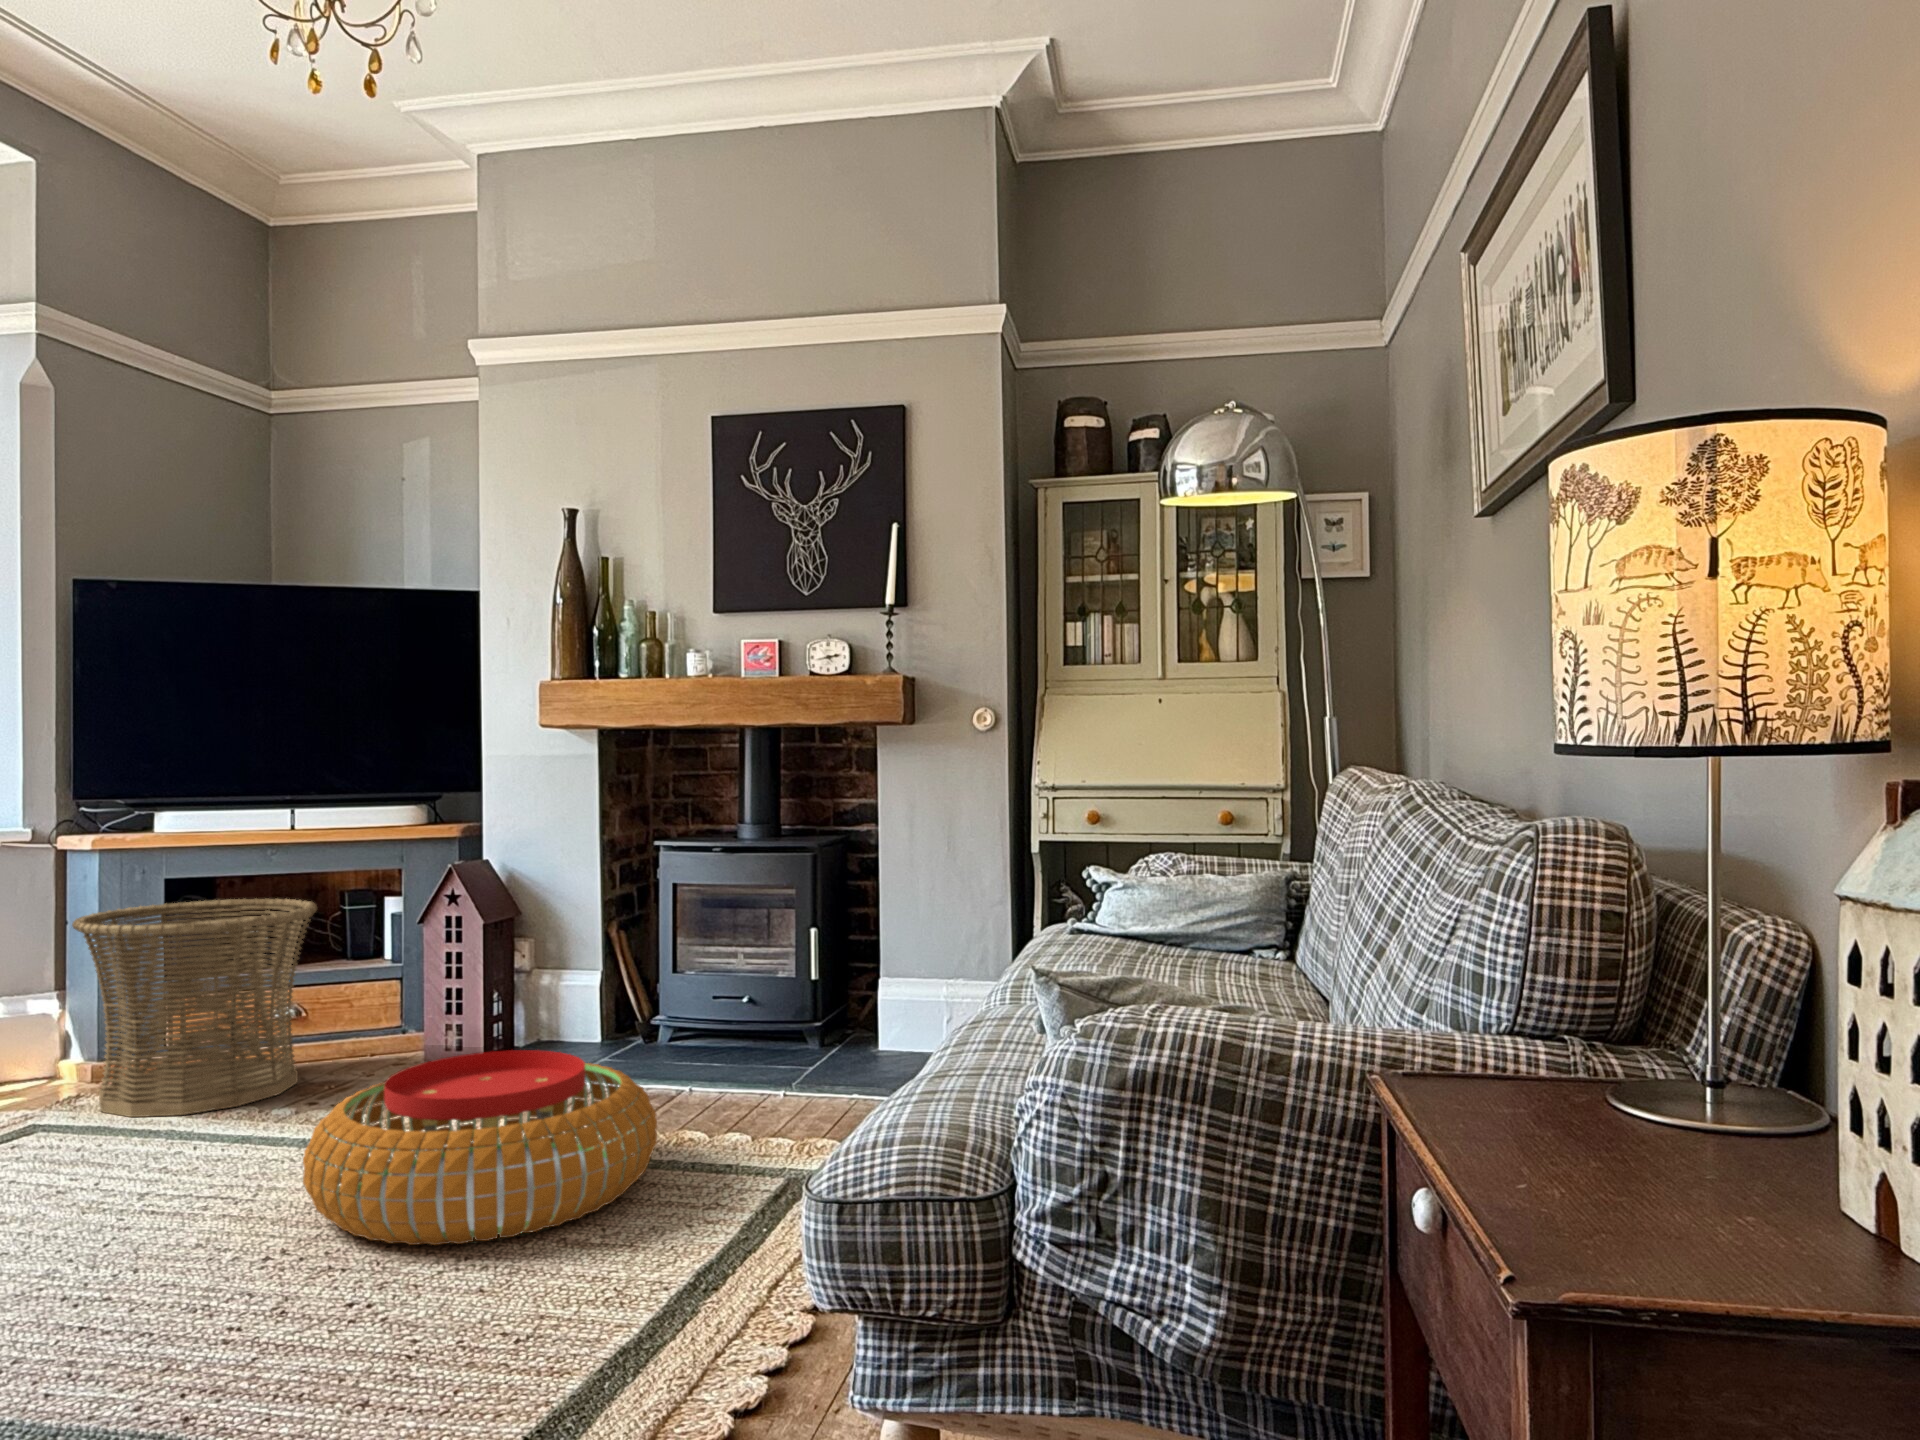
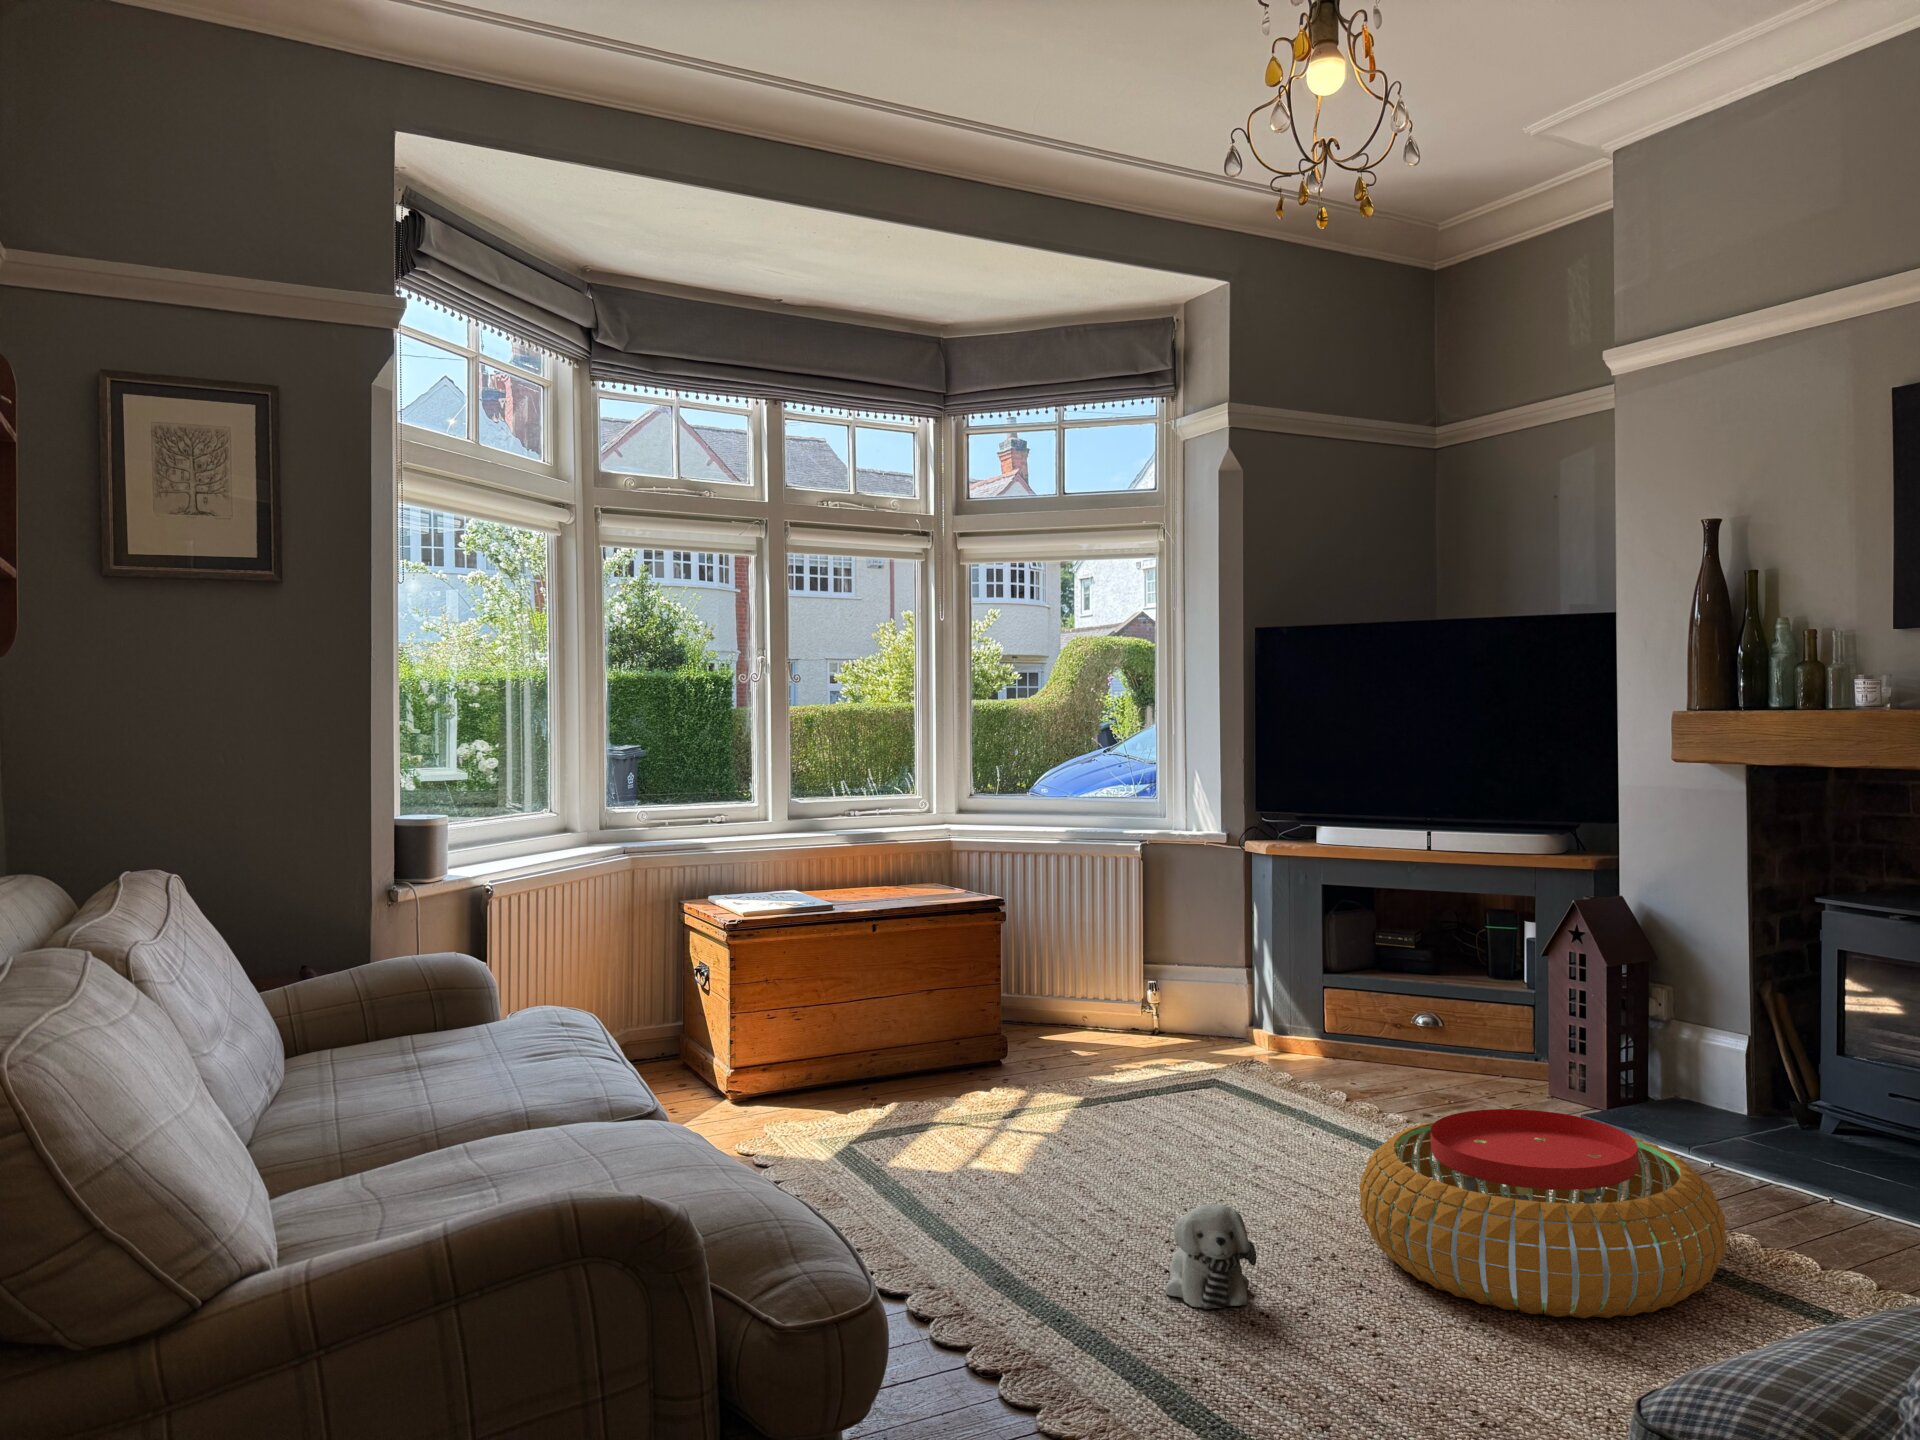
basket: present [72,898,317,1117] -> none [1248,908,1442,1103]
plush toy: none [81,1217,209,1353] -> present [1165,1204,1257,1309]

